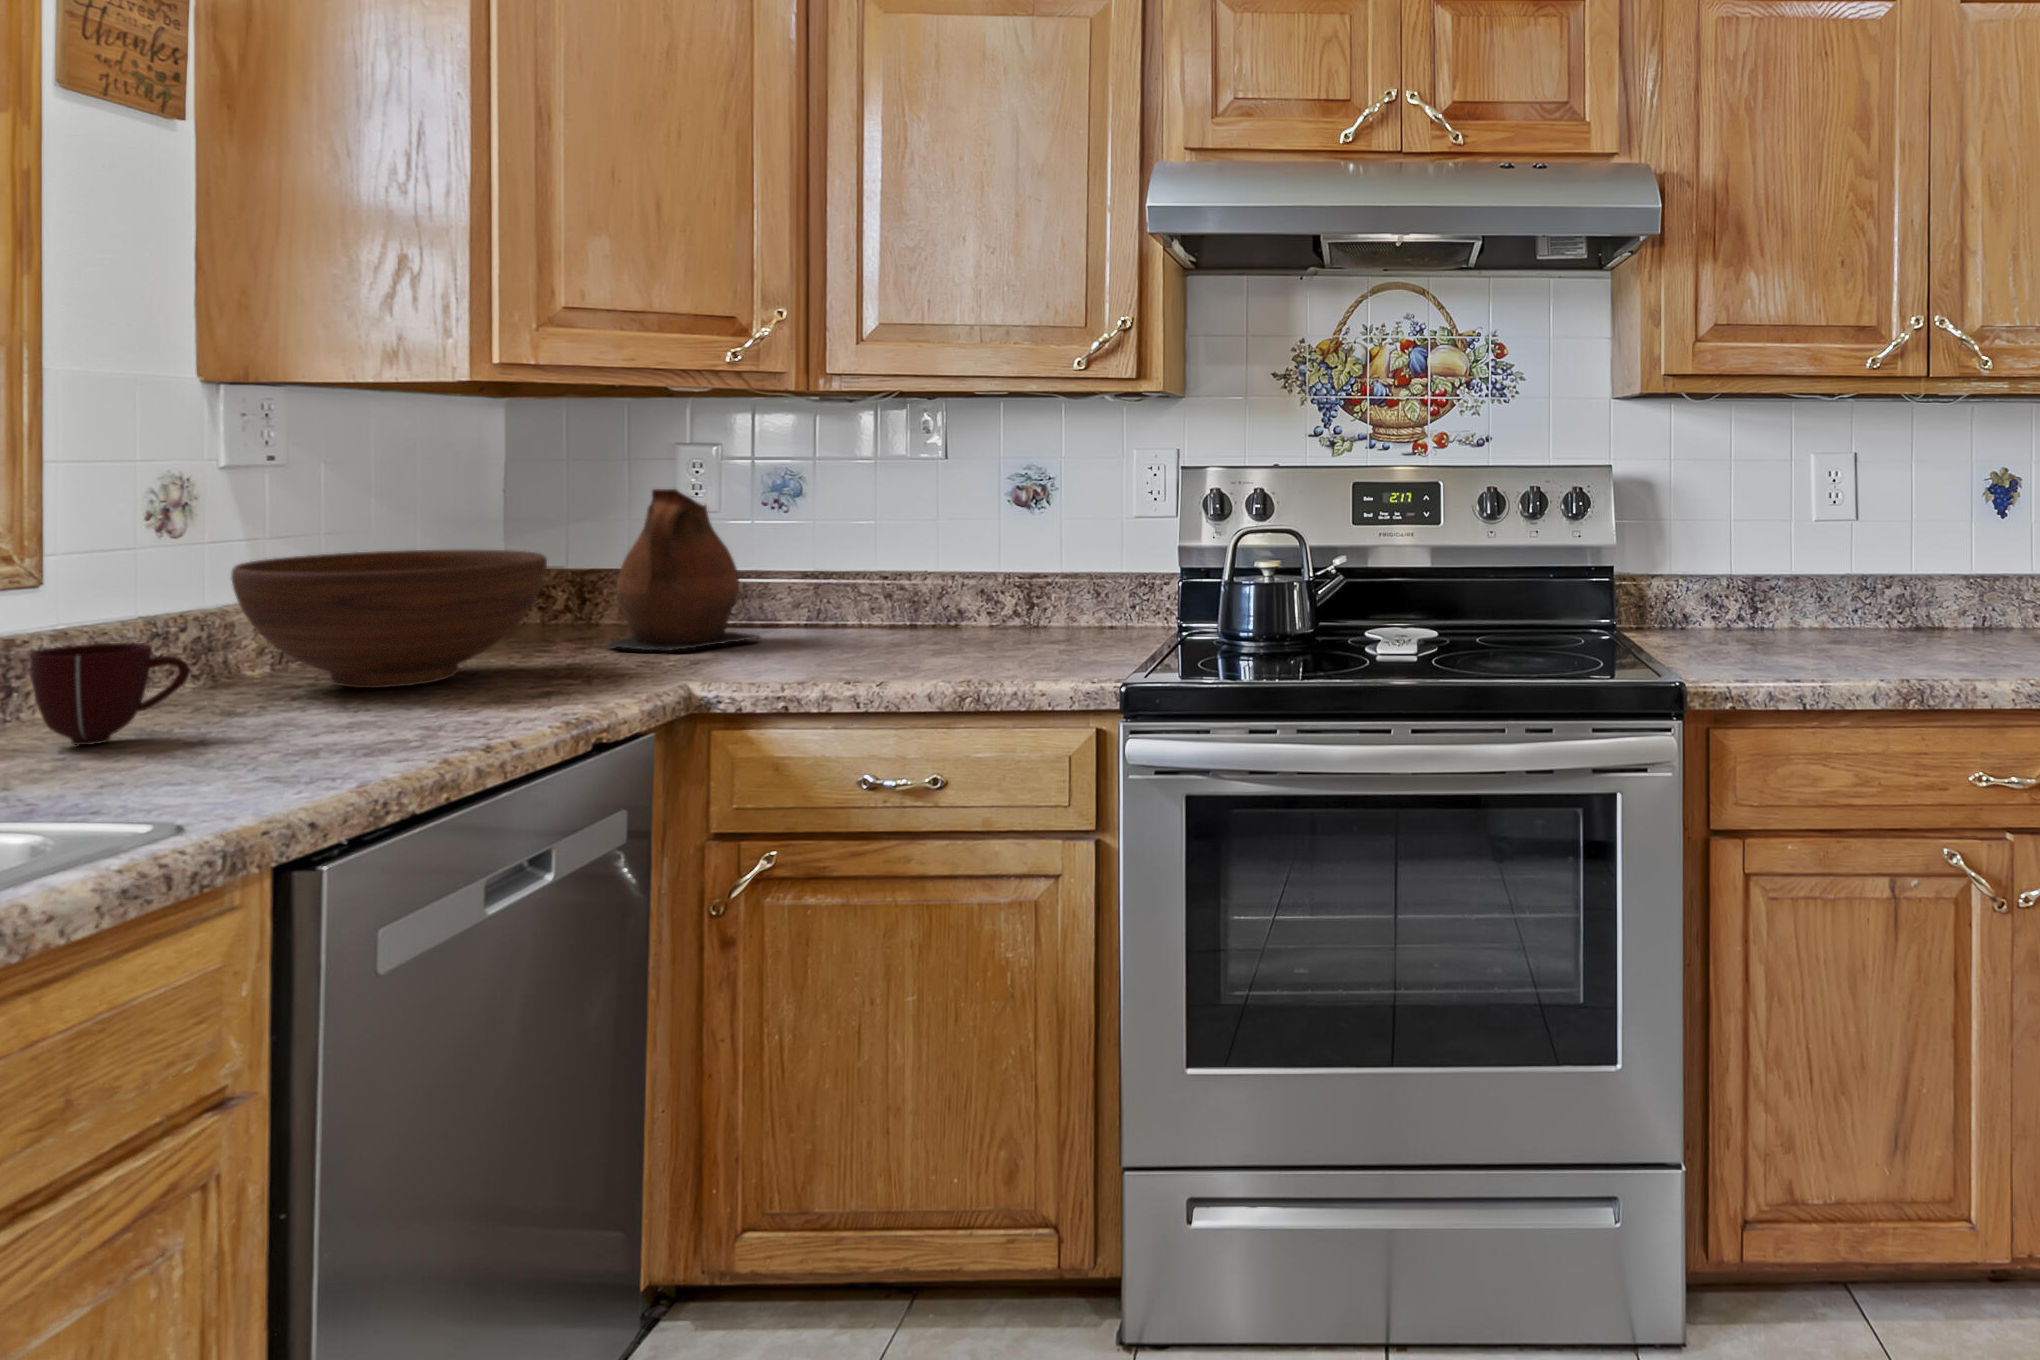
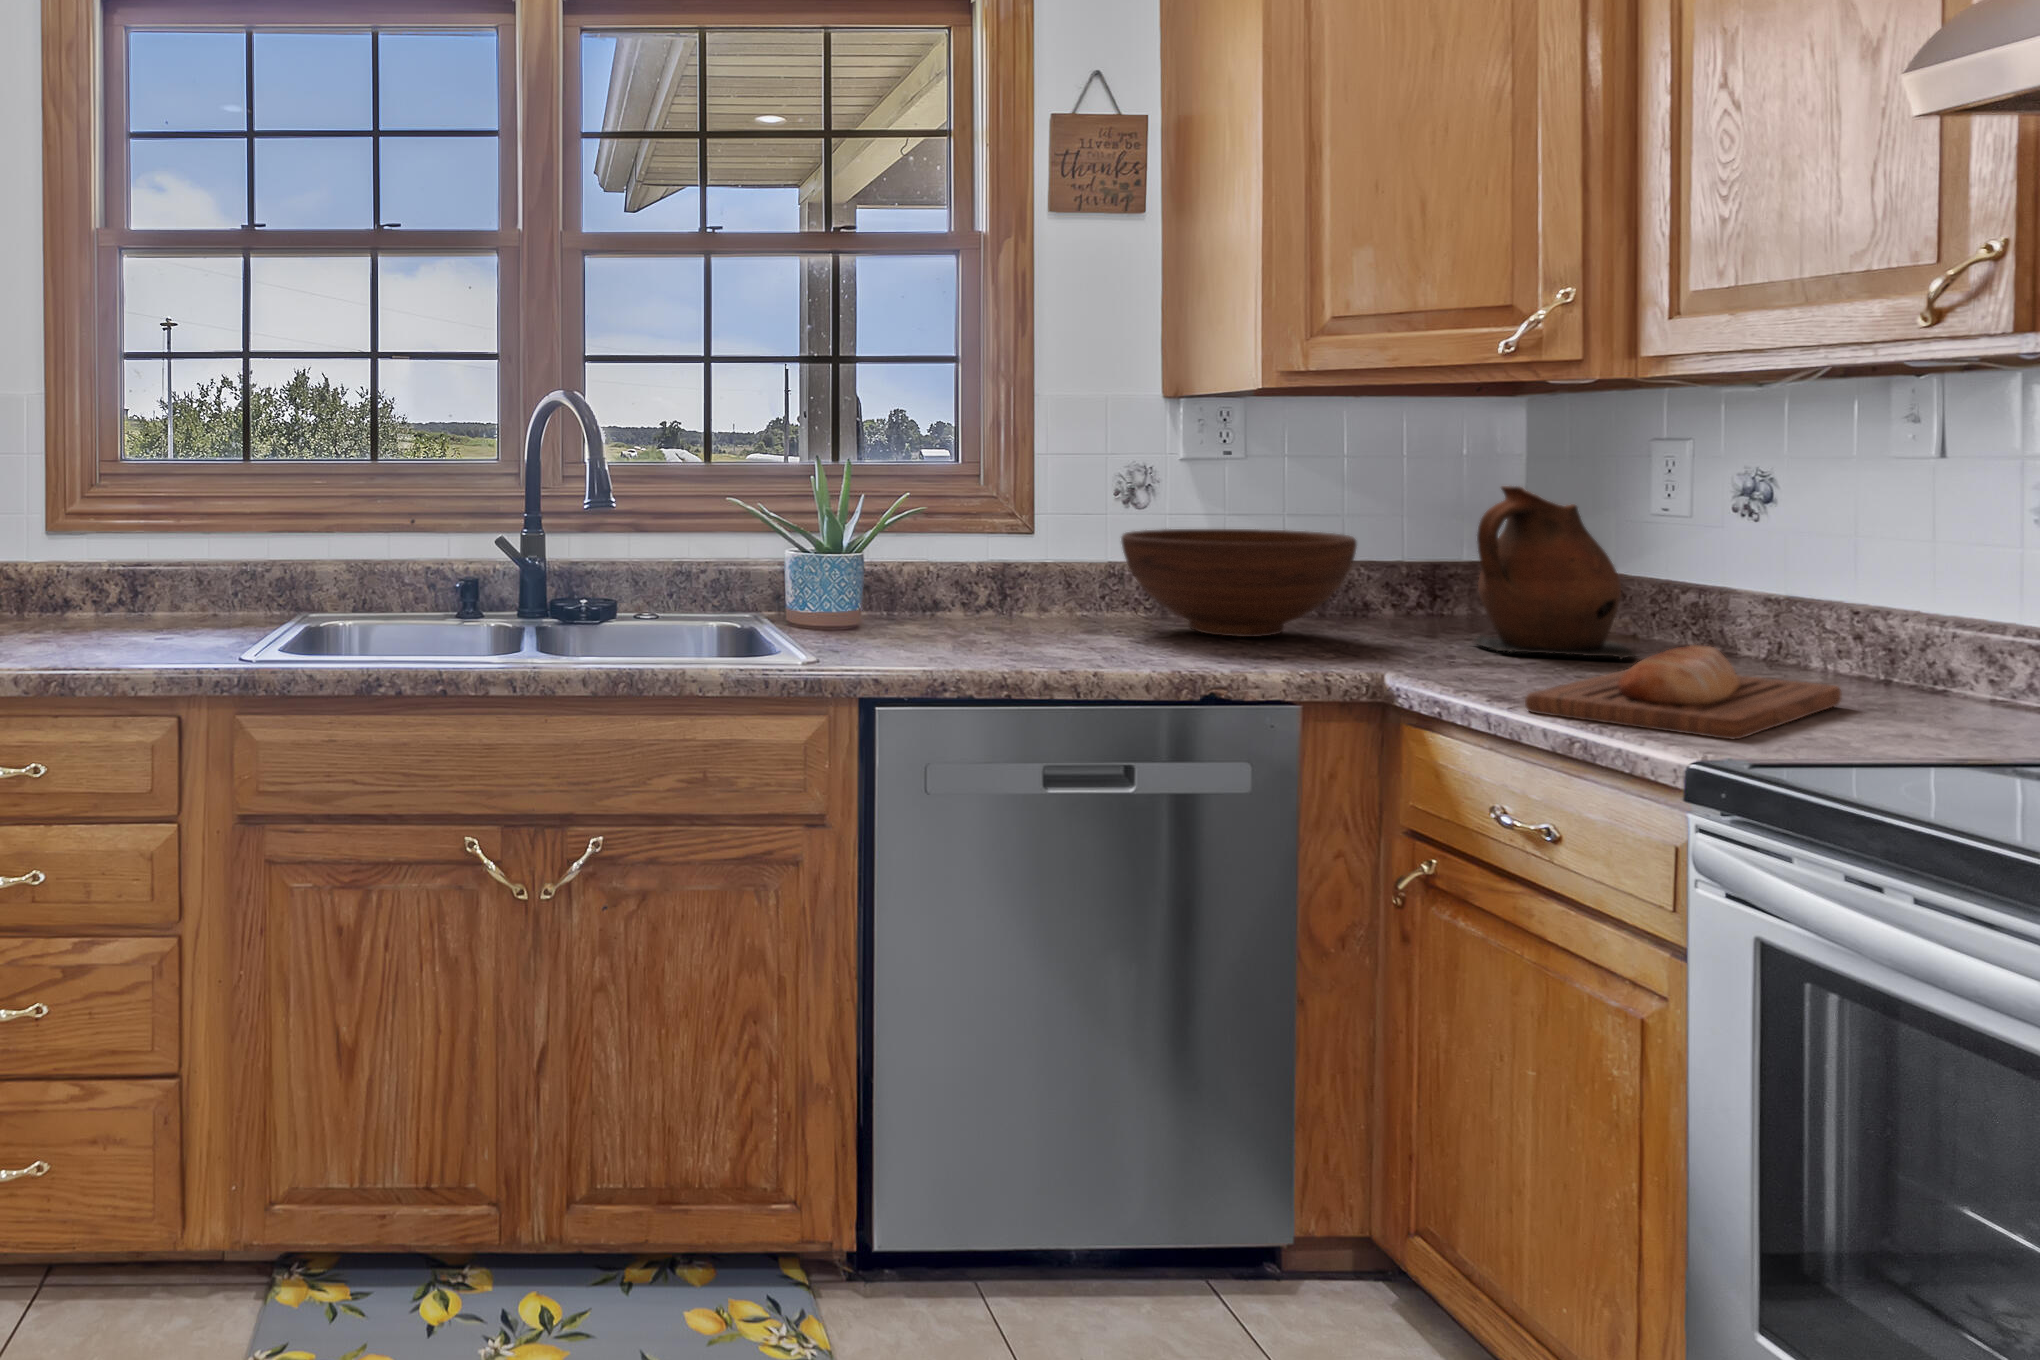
bread loaf: none [852,611,1061,682] -> present [1525,645,1842,739]
mug: present [30,643,190,745] -> none [949,568,1016,630]

